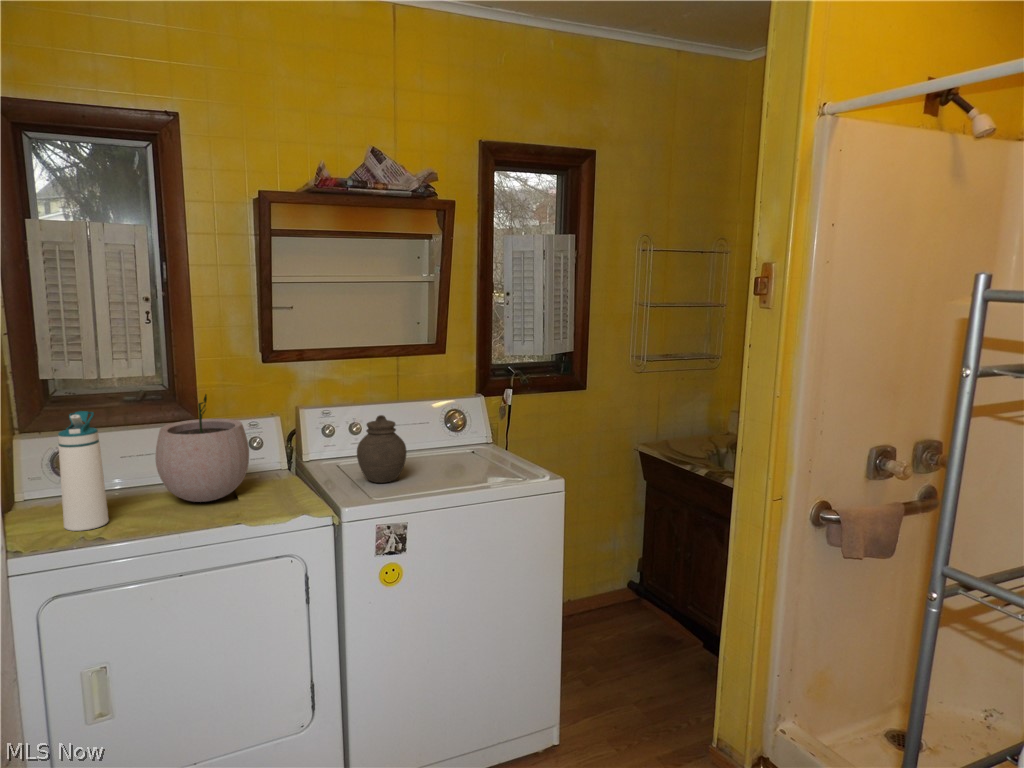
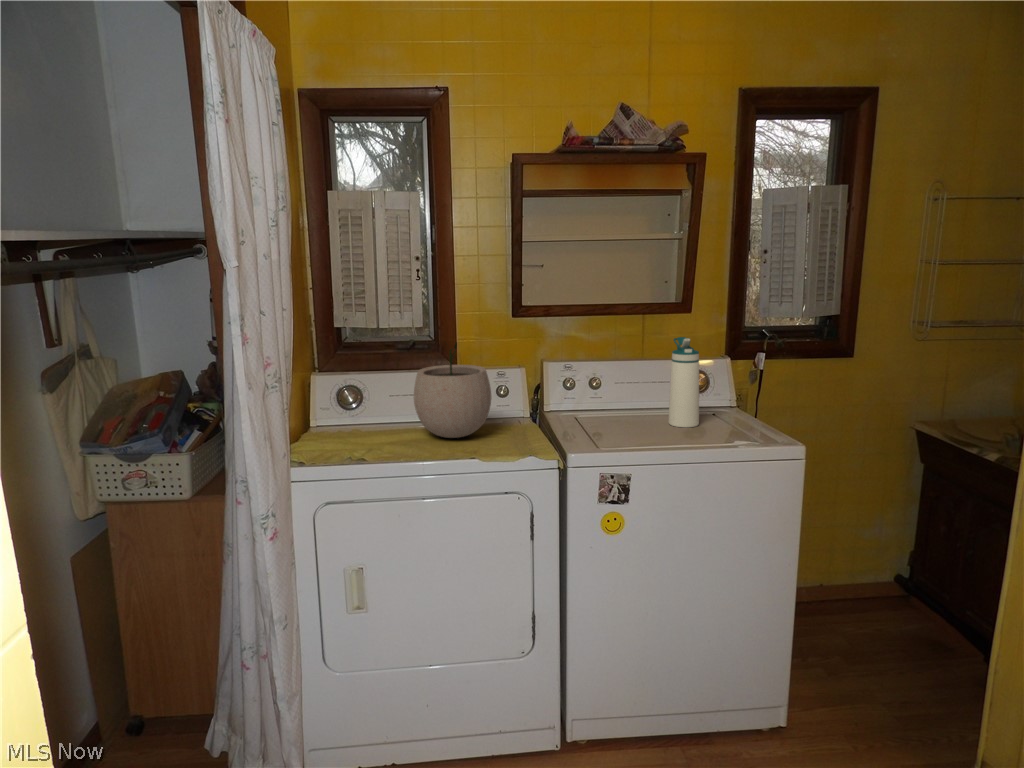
water bottle: present [58,411,108,531] -> present [669,337,699,428]
jar: present [357,415,406,483] -> none [589,369,637,435]

